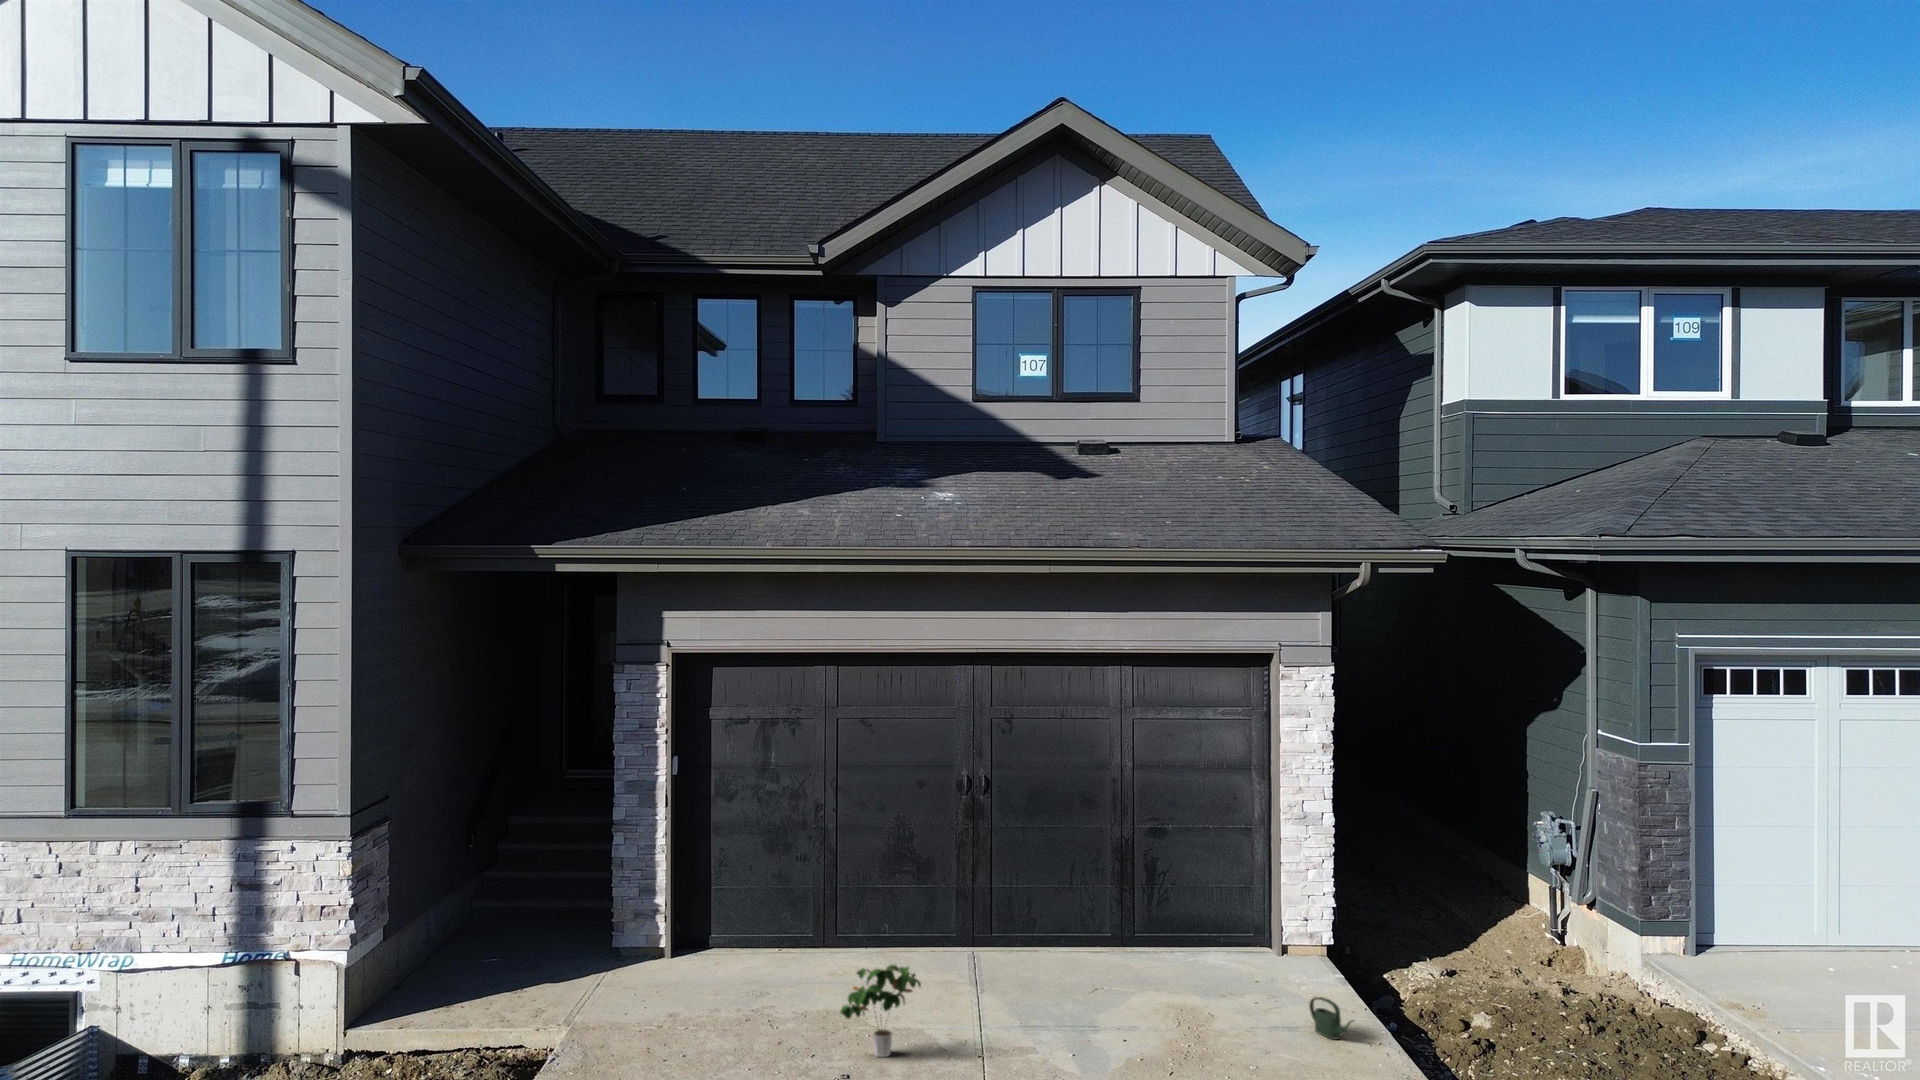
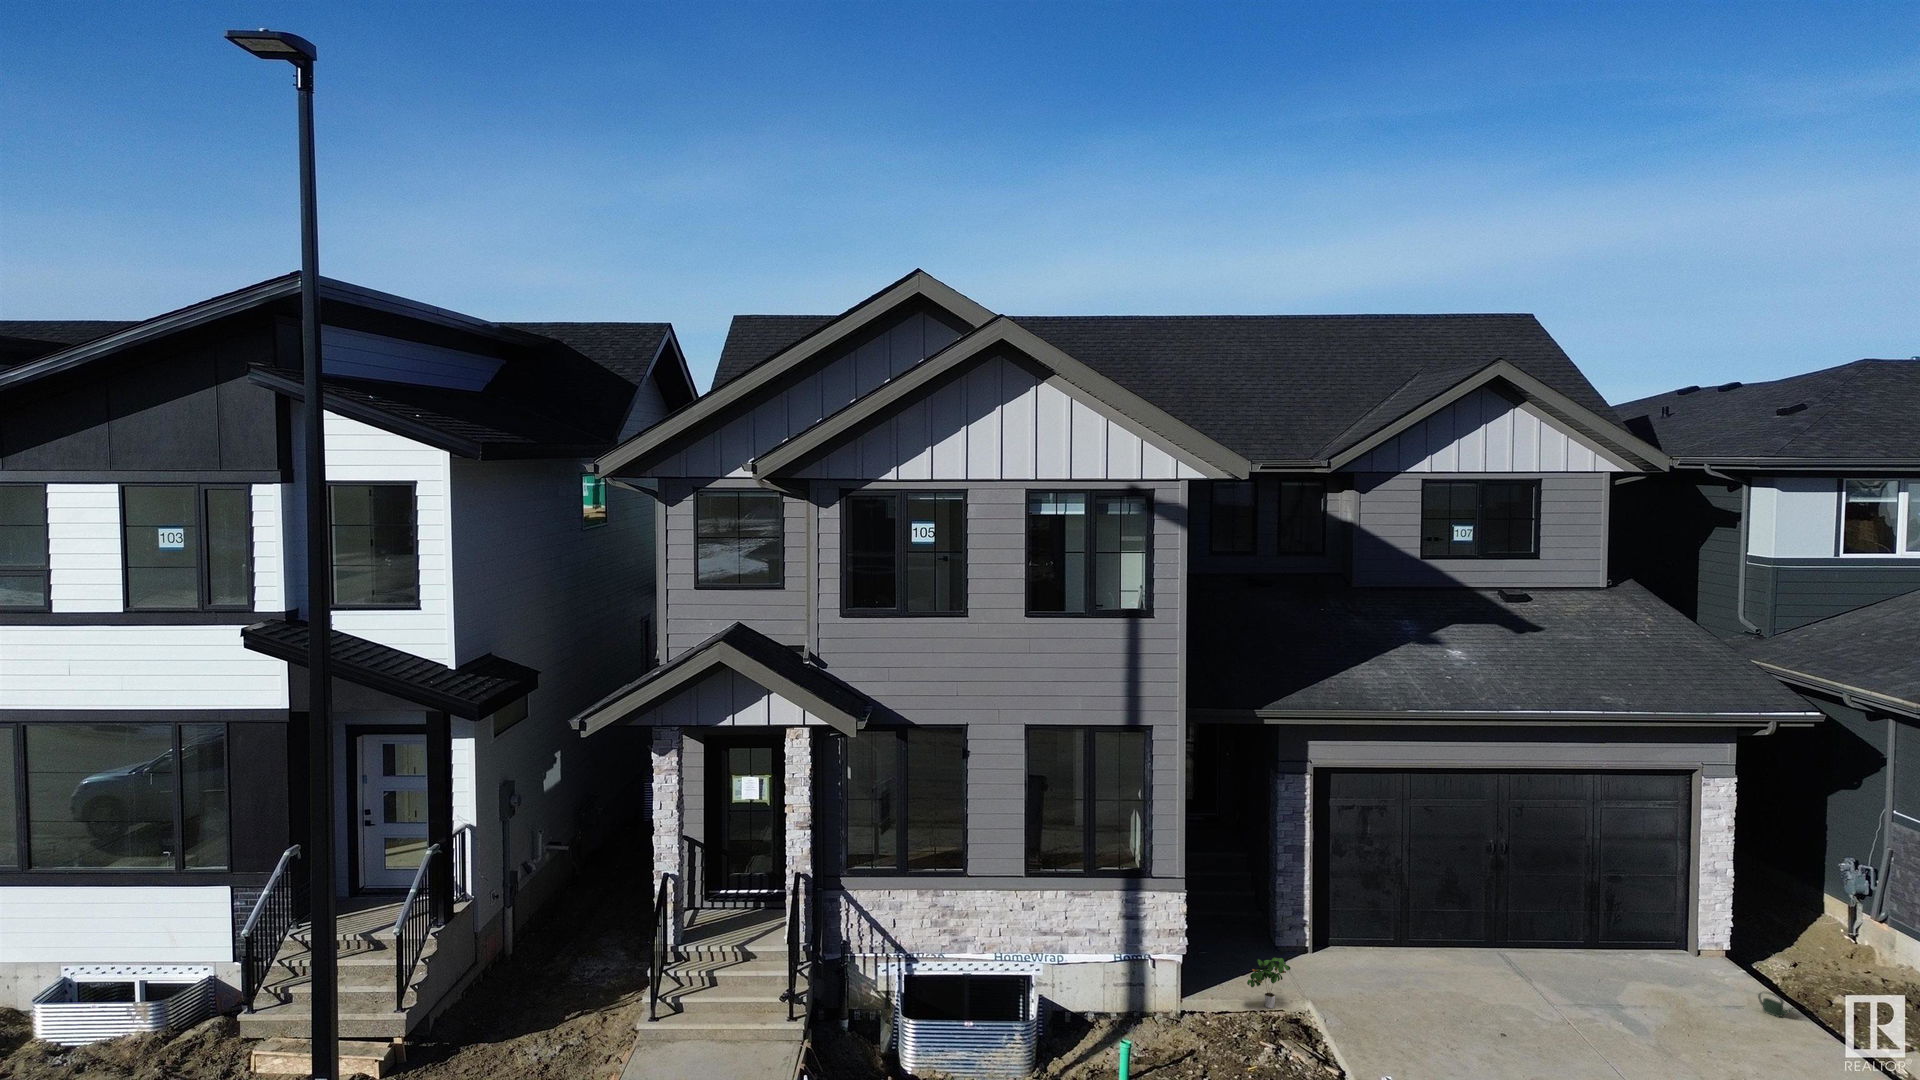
potted plant: present [840,965,921,1057] -> present [1247,958,1290,1008]

